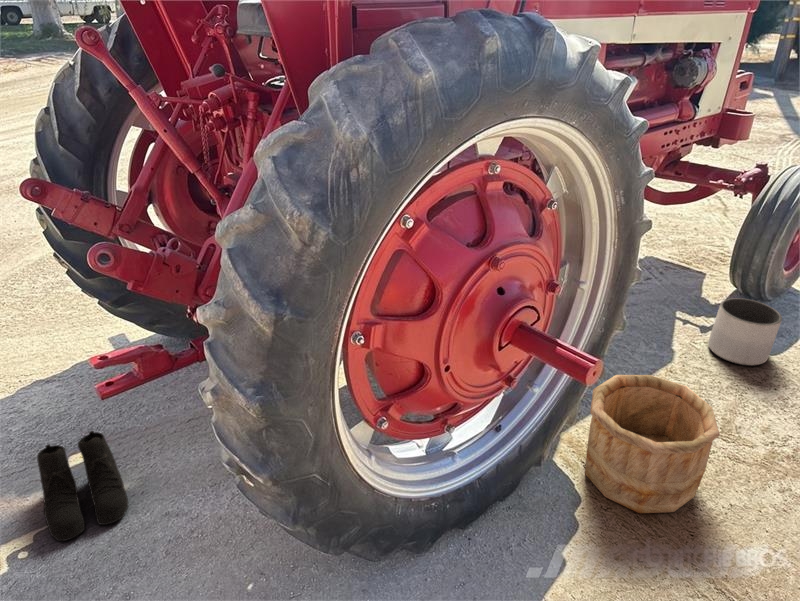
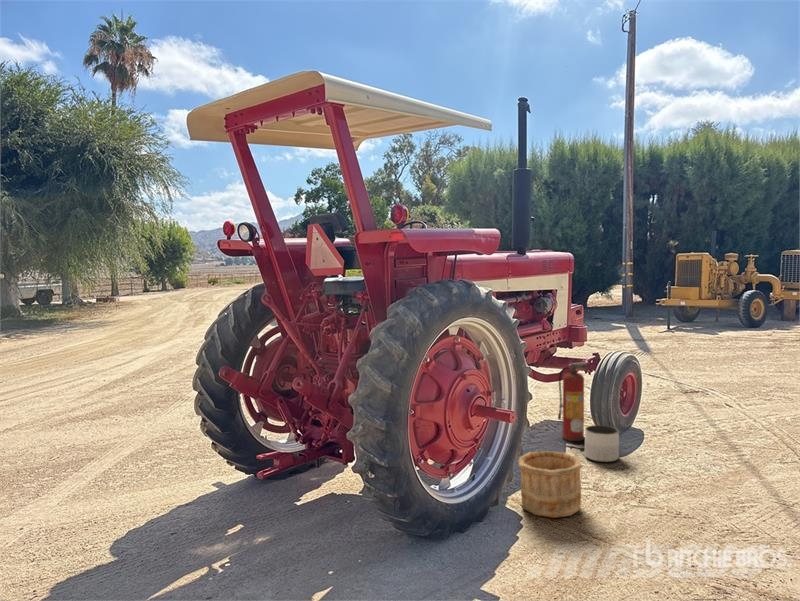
fire extinguisher: none [671,183,751,308] -> present [558,362,588,441]
boots: present [37,431,128,541] -> none [225,502,275,556]

